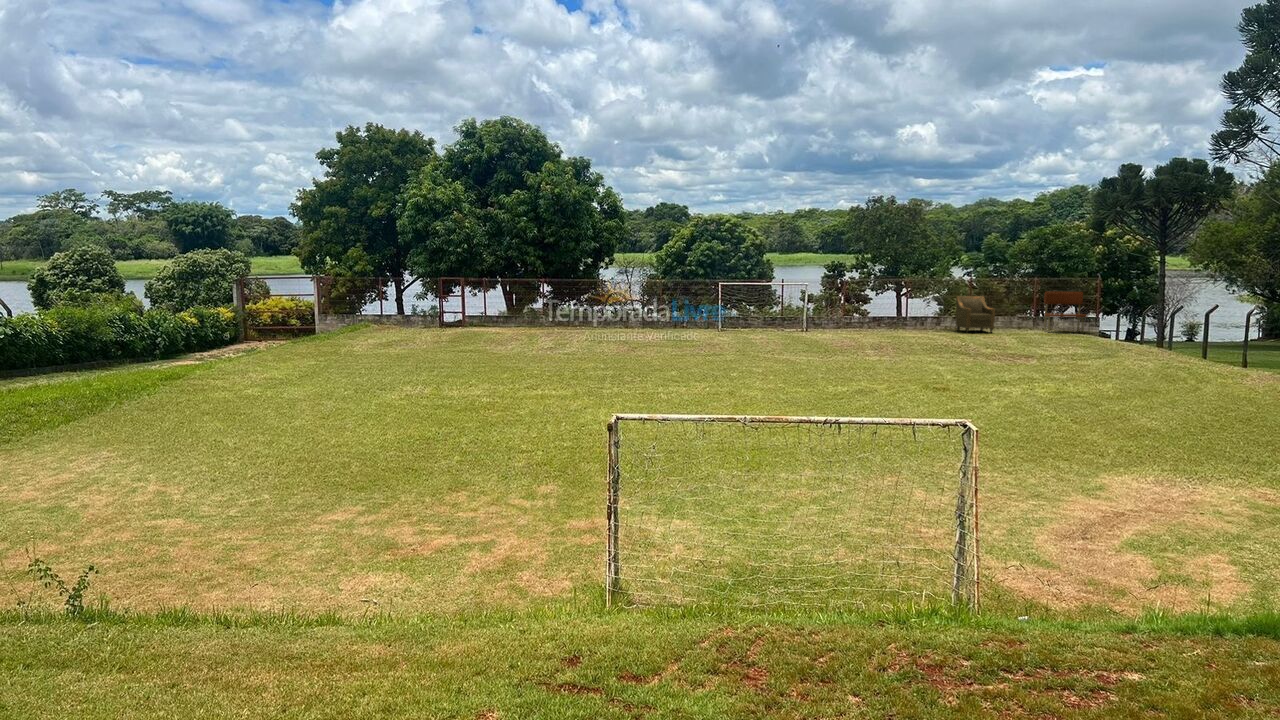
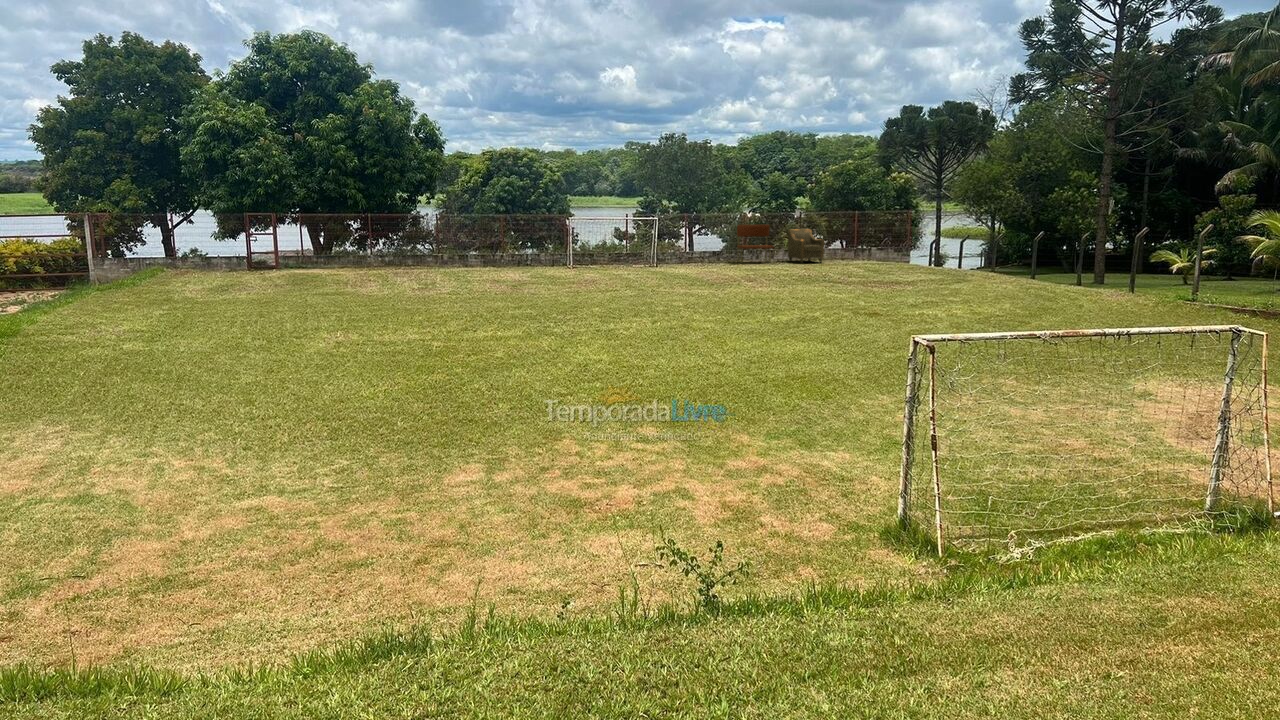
bench: present [1044,292,1088,333] -> present [737,225,774,263]

